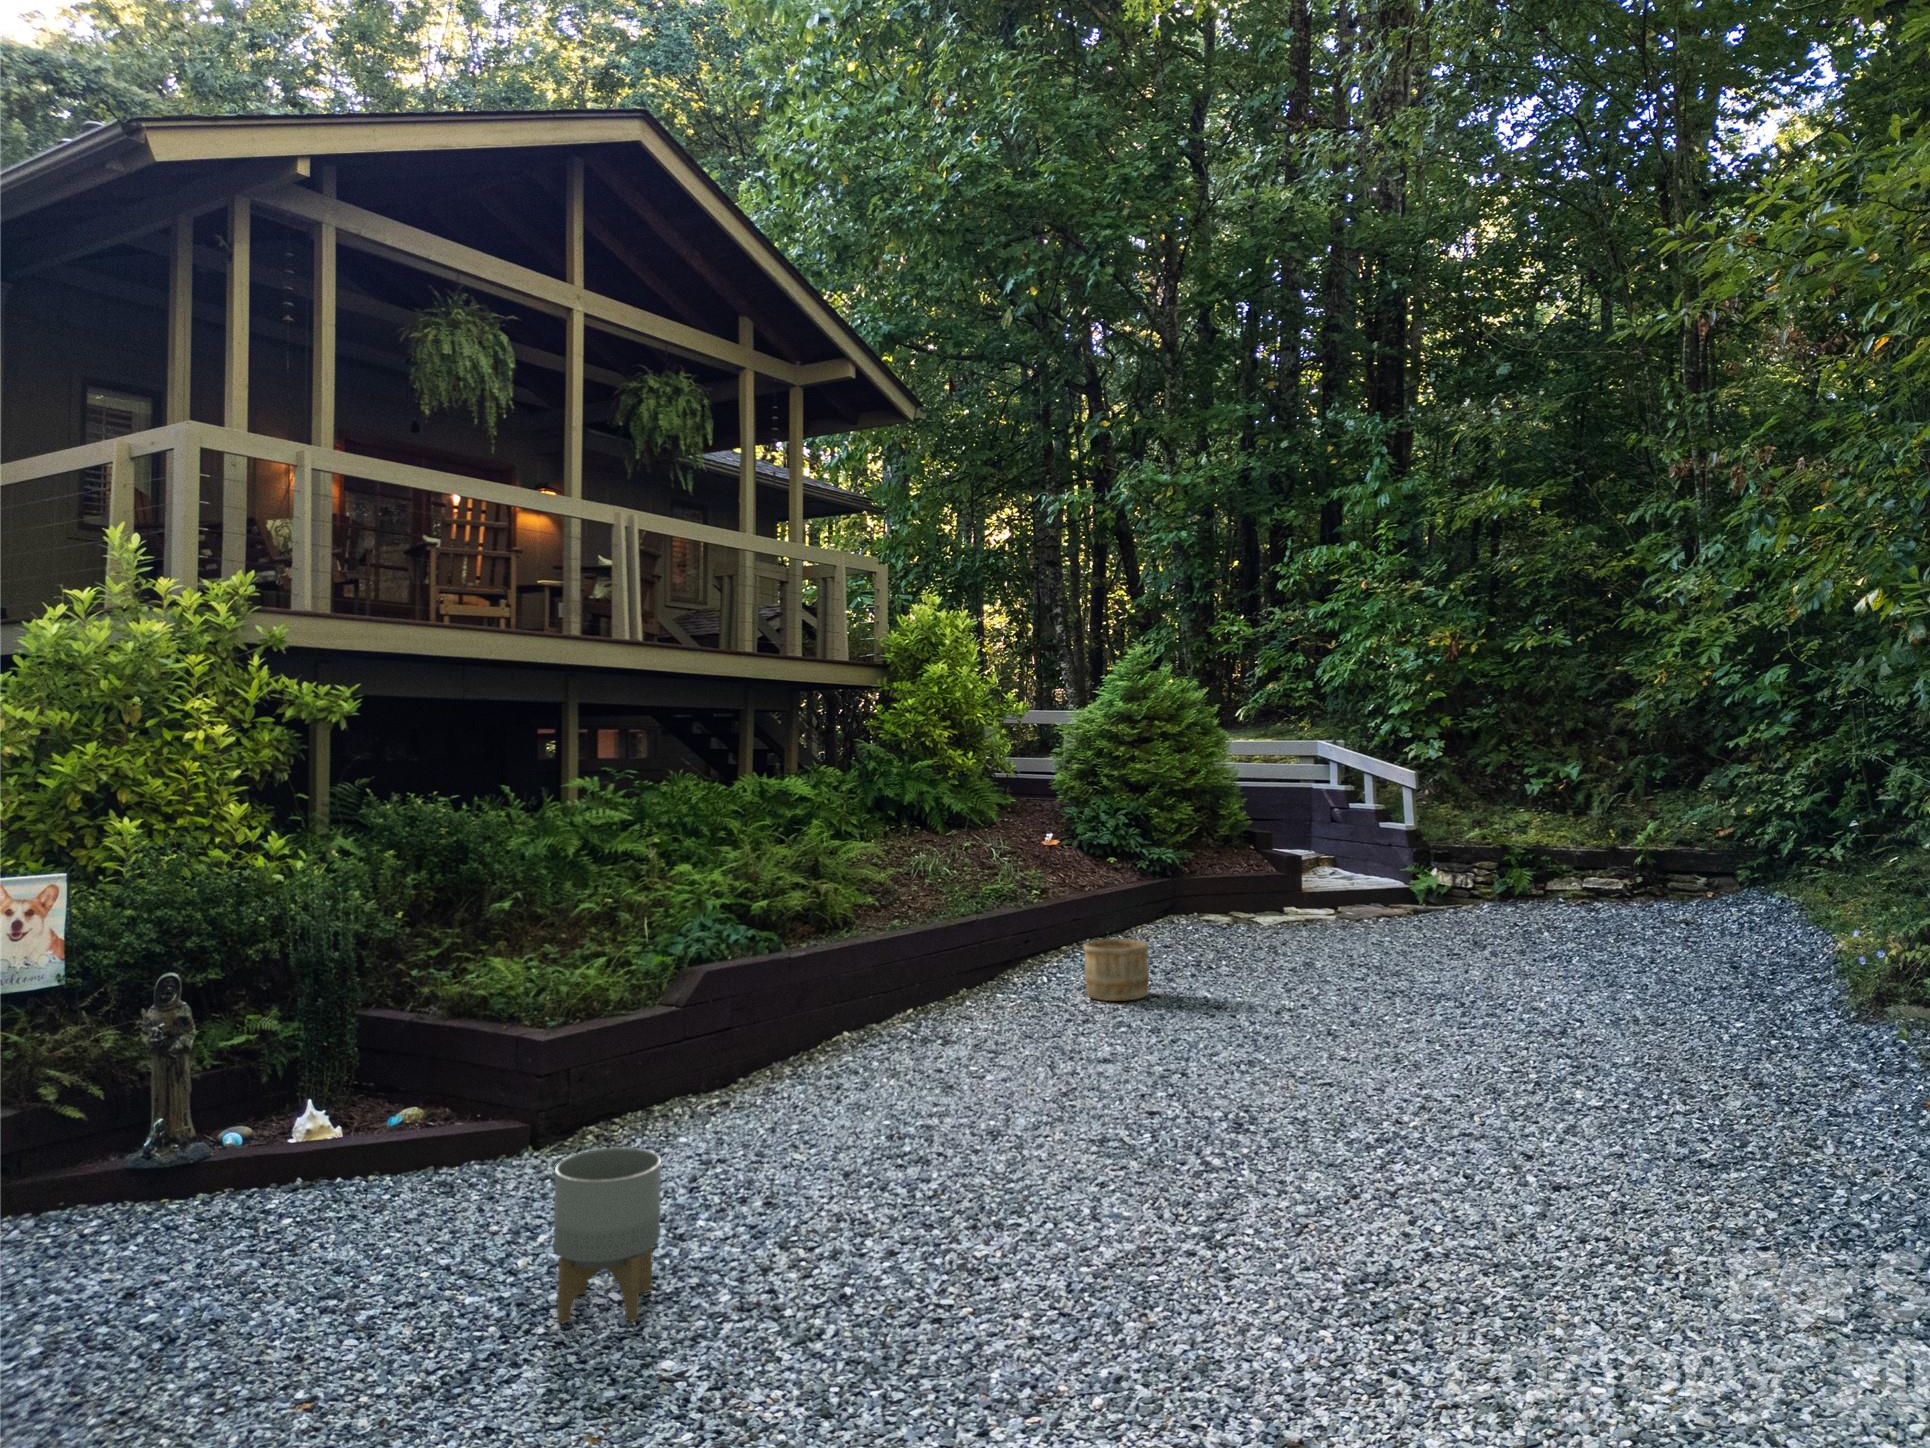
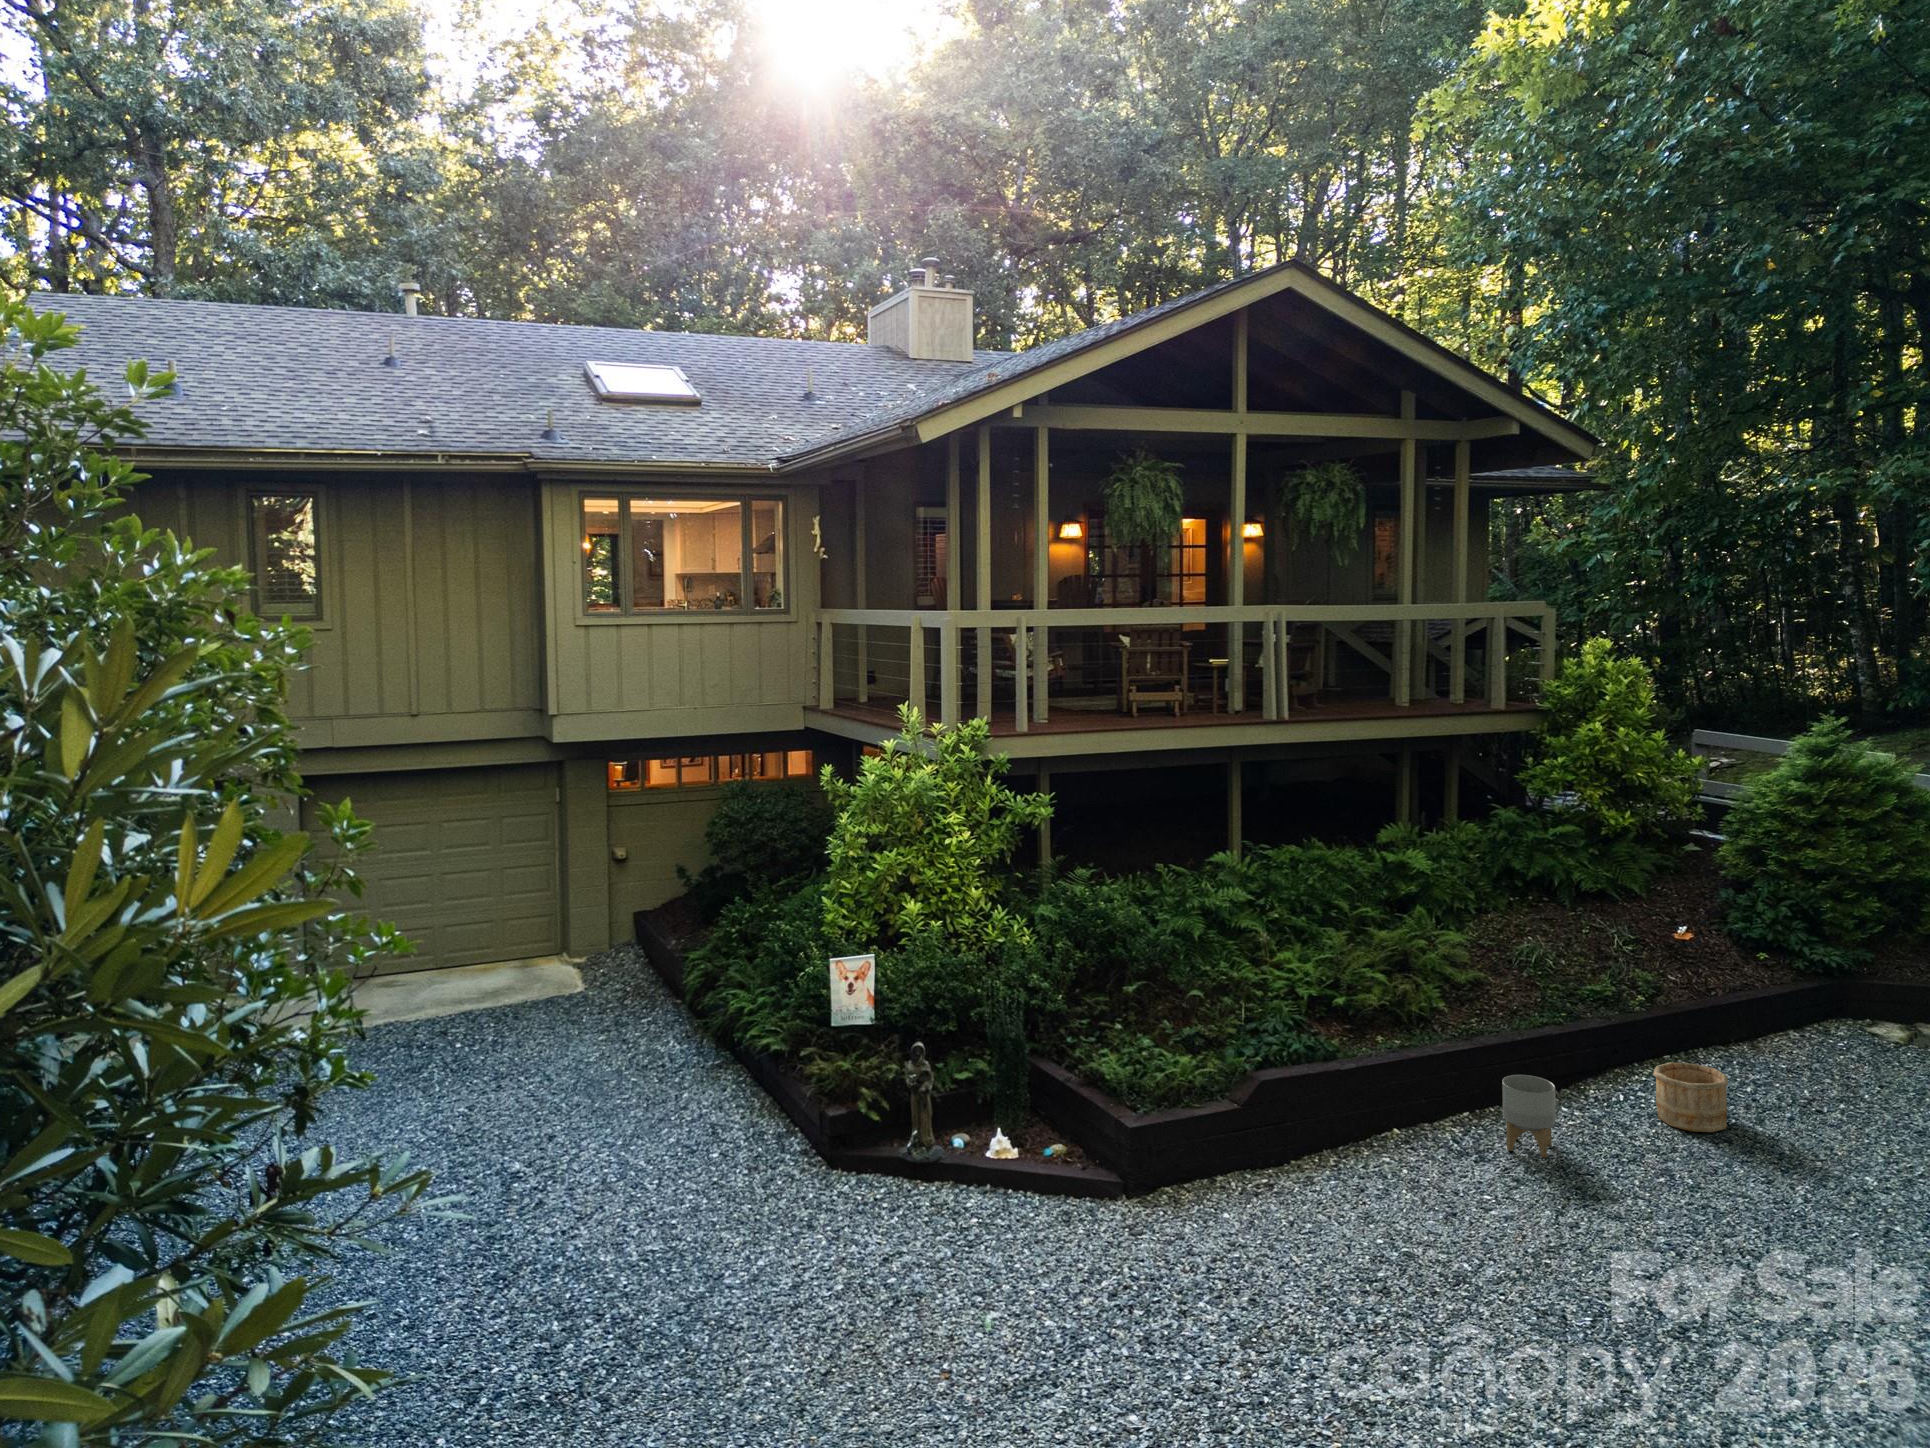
planter: present [553,1148,661,1324] -> present [1502,1075,1556,1158]

